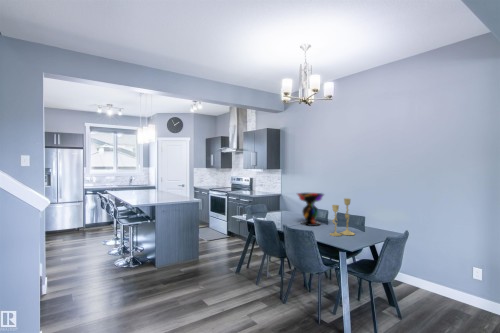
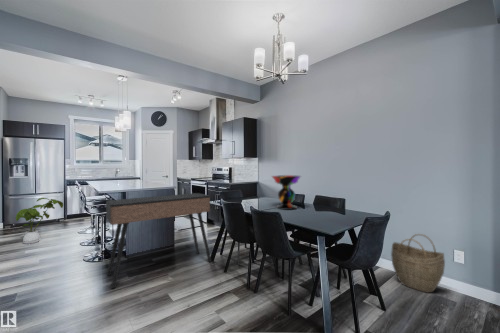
candlestick: present [330,198,354,236] -> none [307,178,334,220]
house plant: none [49,207,90,251] -> present [16,198,63,244]
console table: none [144,207,237,294] -> present [106,193,211,288]
woven basket: none [411,252,461,307] -> present [391,234,445,293]

